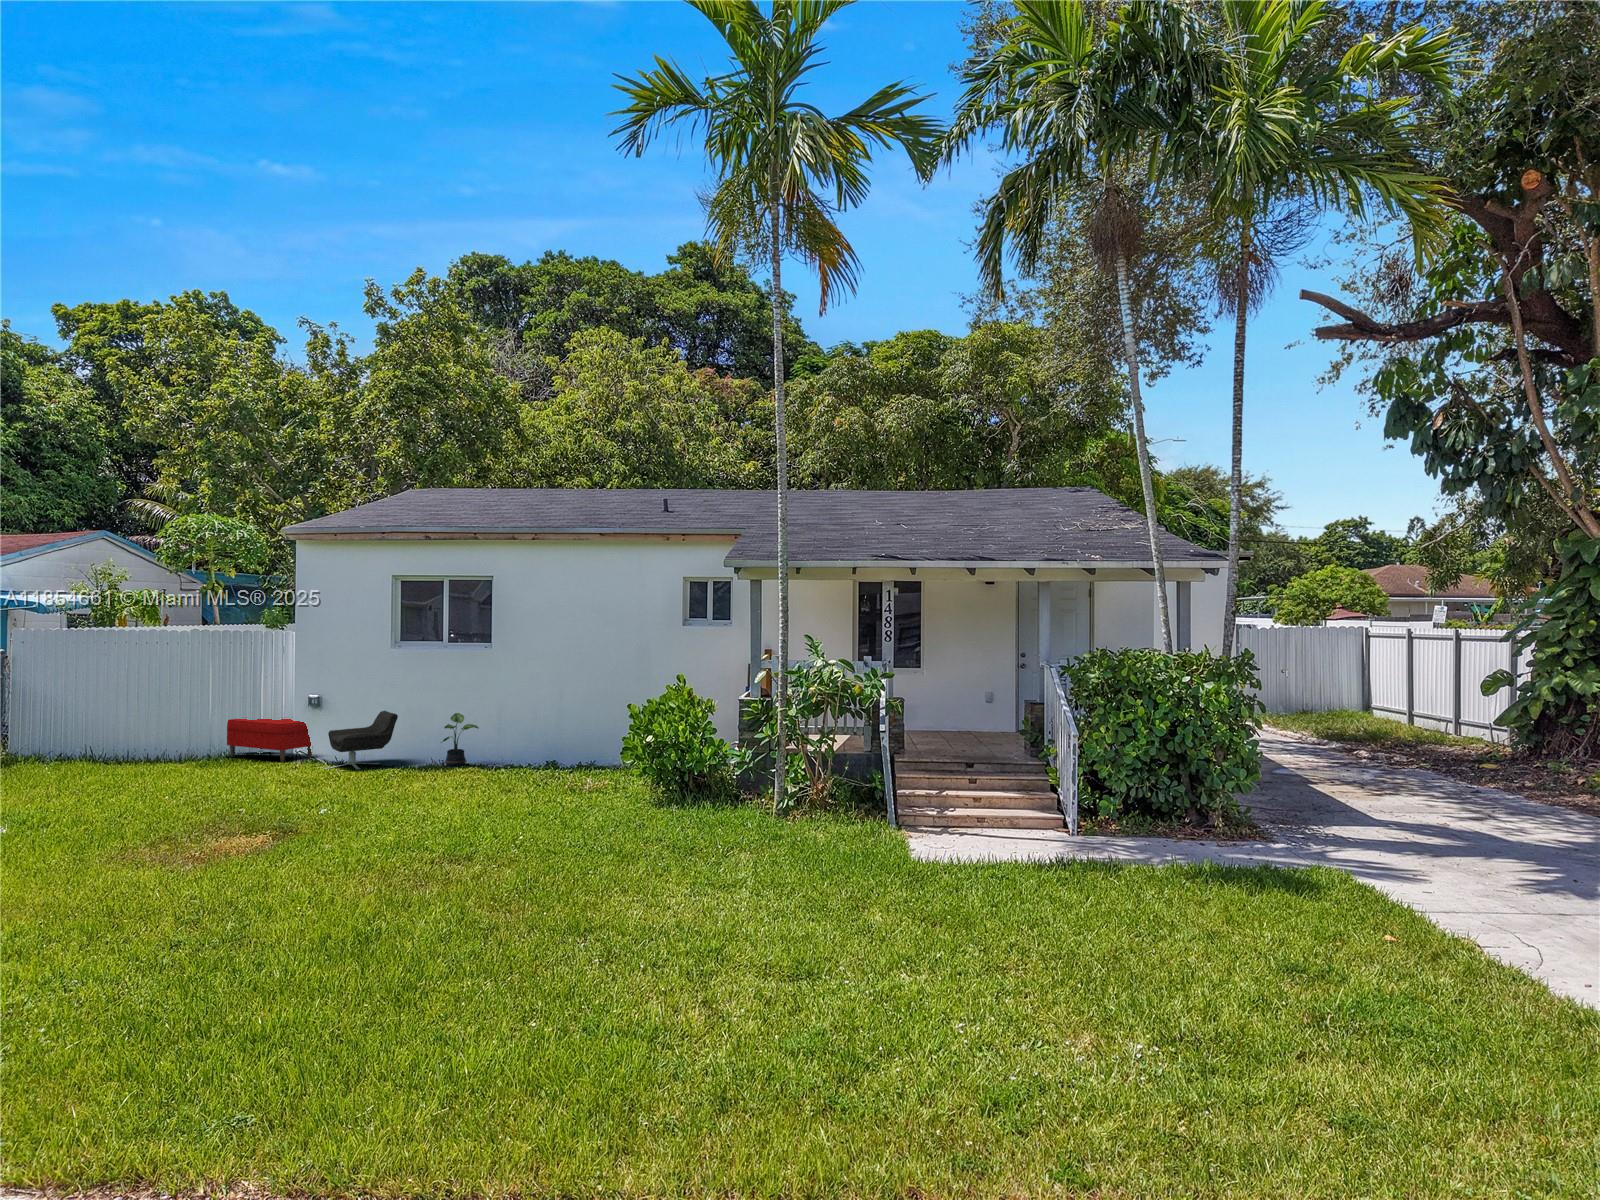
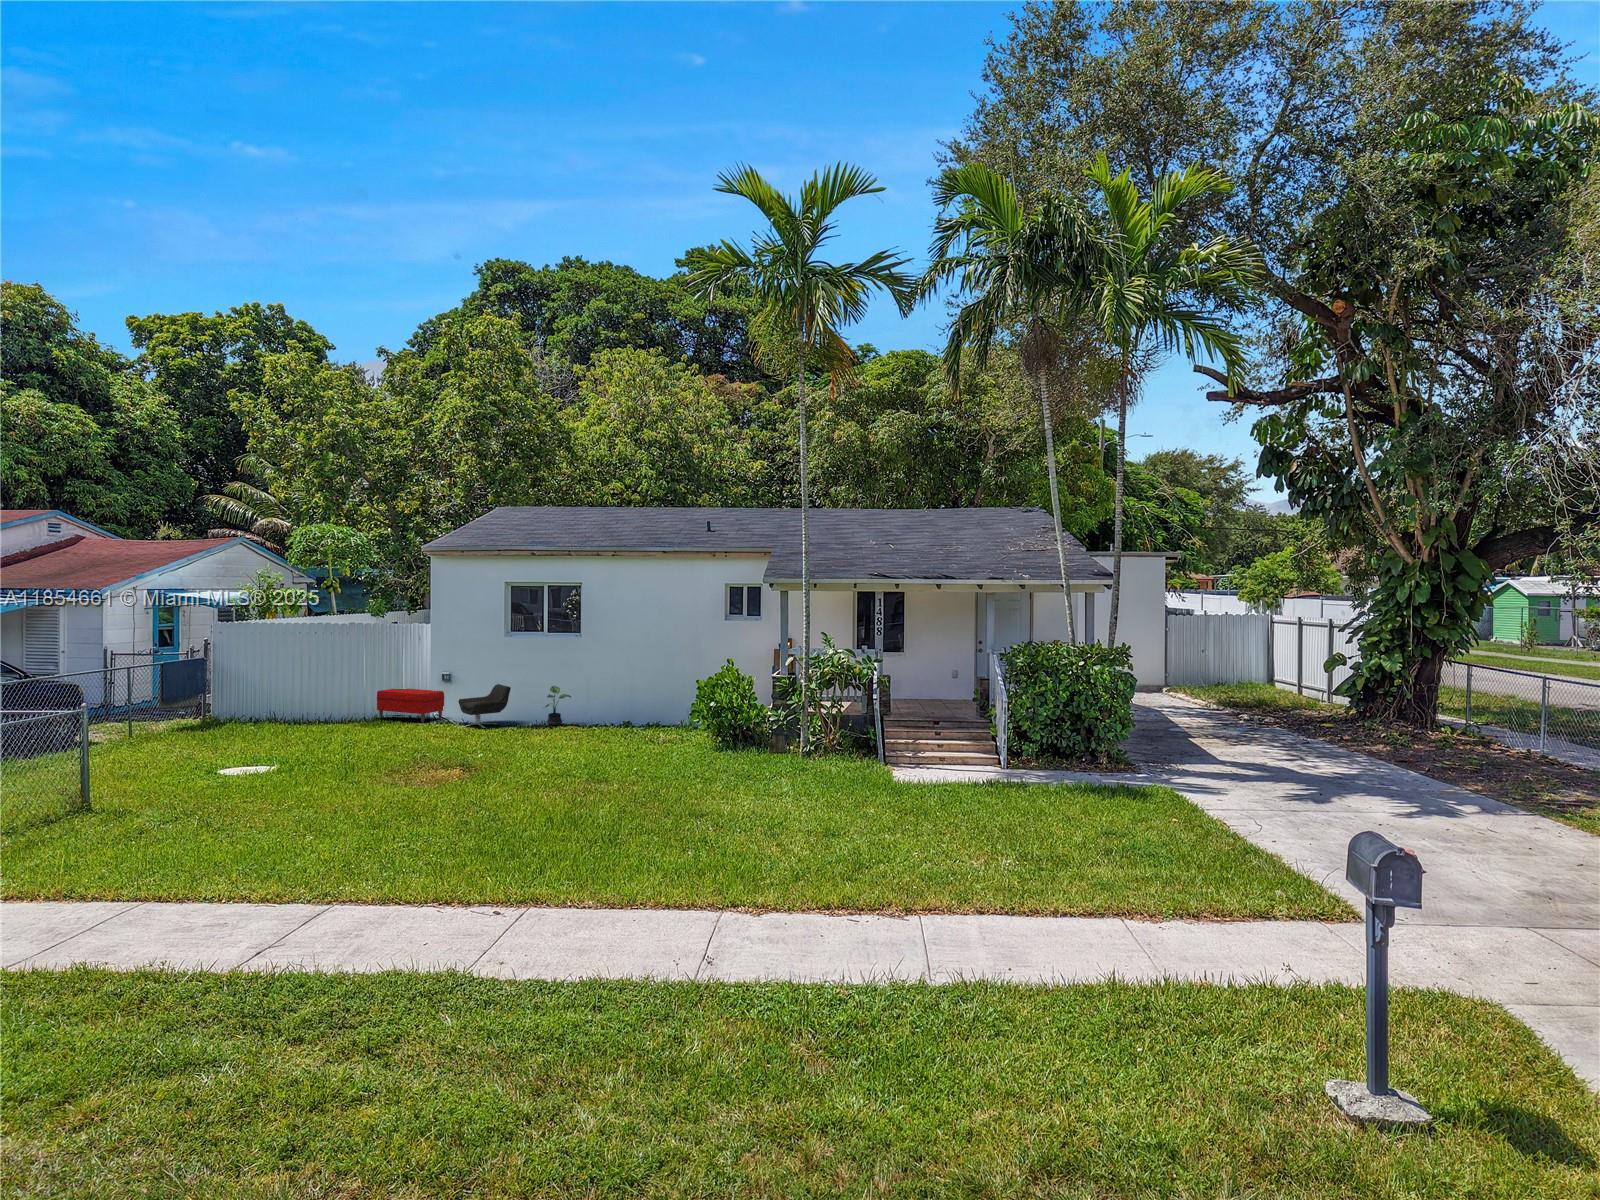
watering can: none [714,777,762,808] -> present [757,732,790,753]

